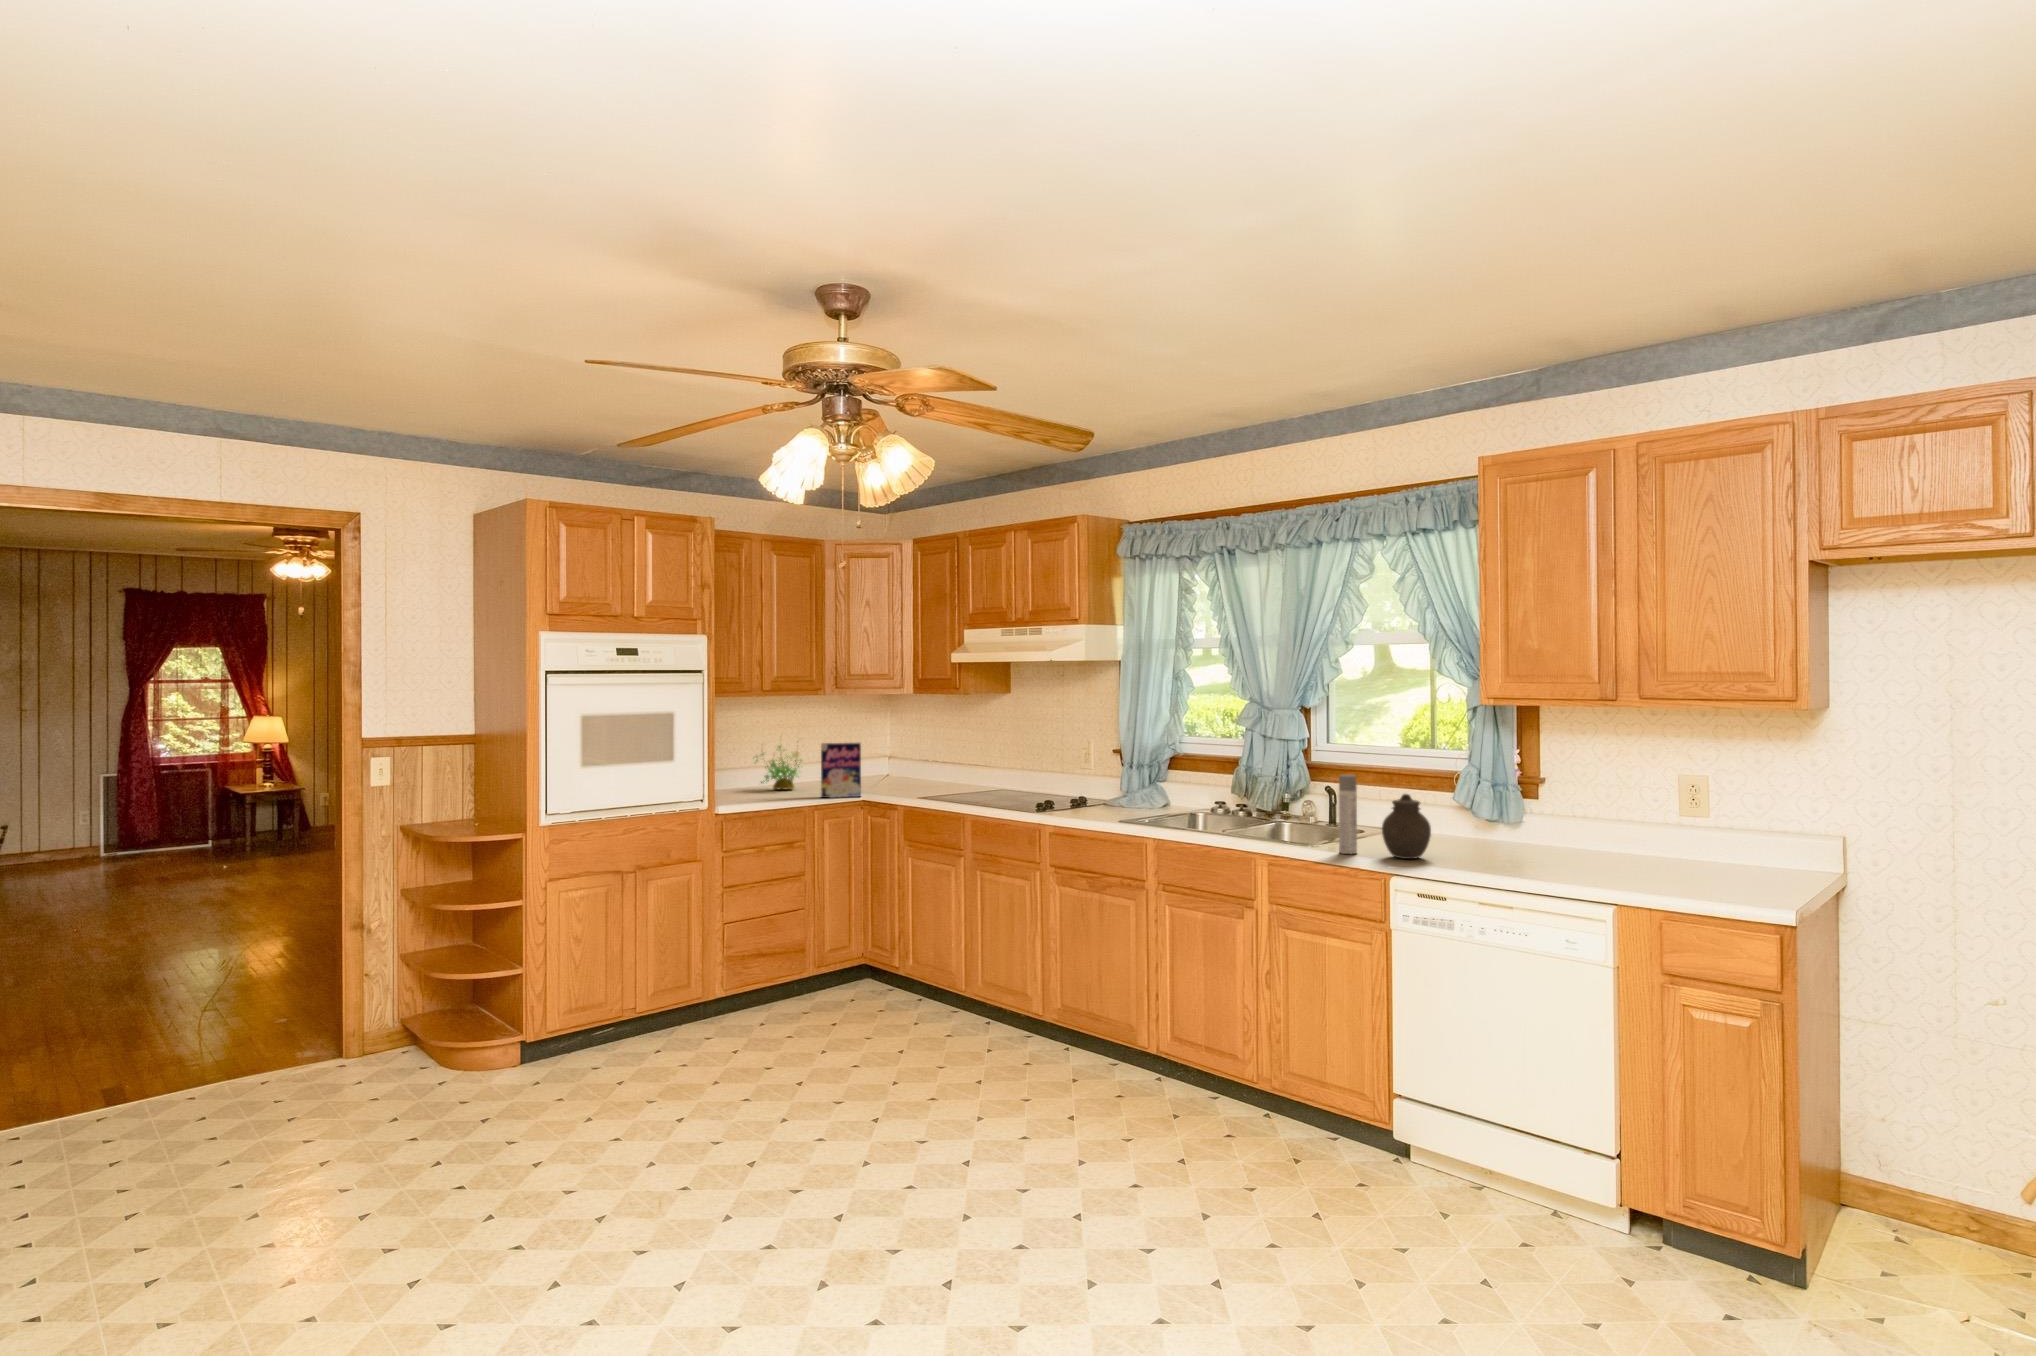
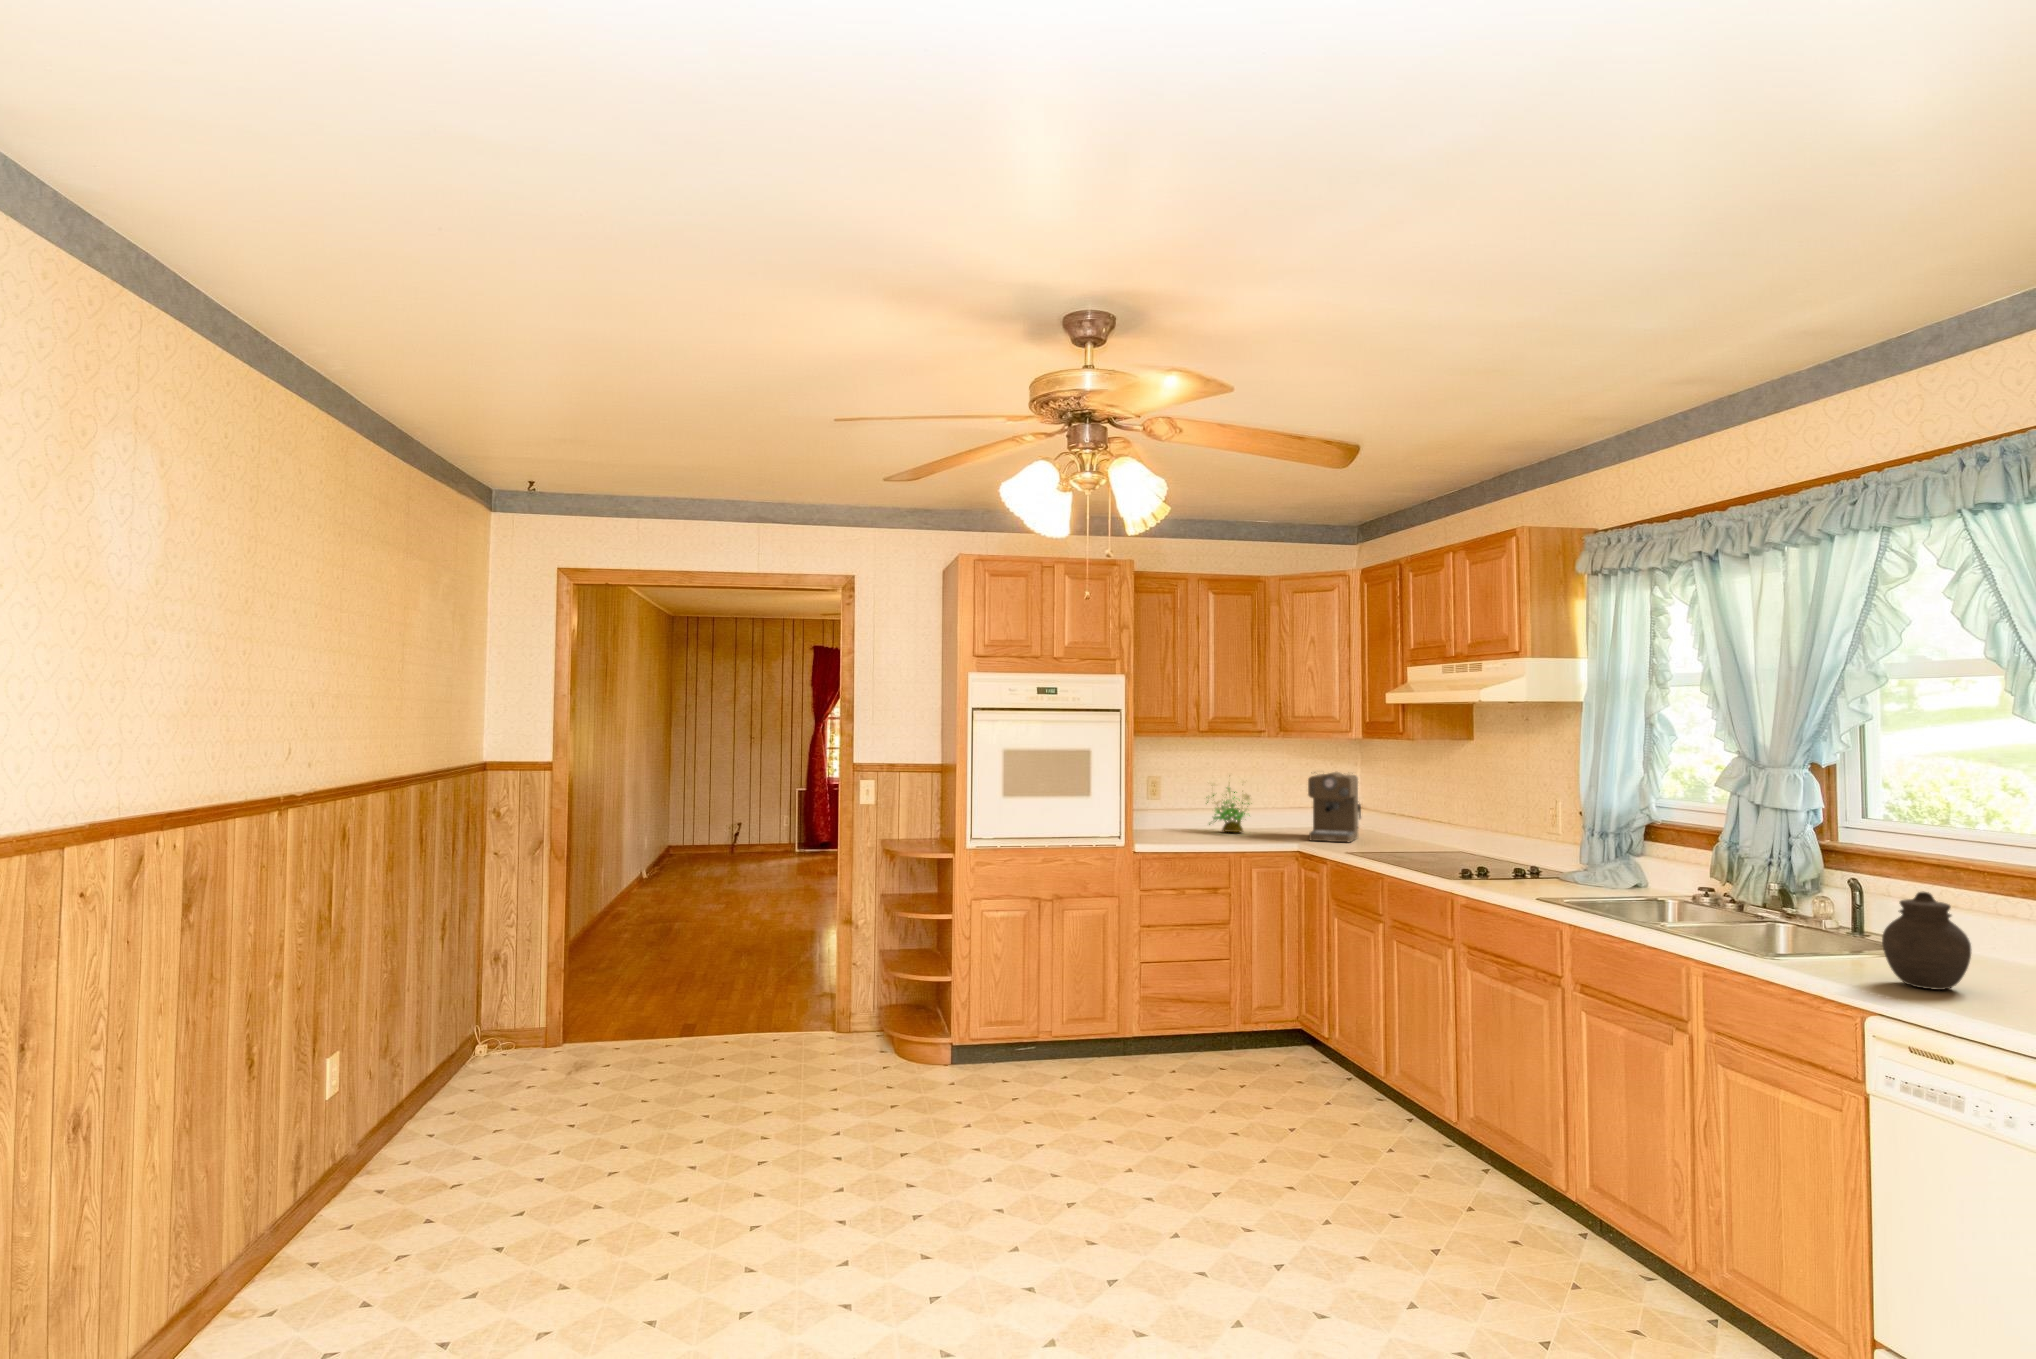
coffee maker: none [865,726,911,792] -> present [1308,772,1361,842]
cereal box: present [821,743,861,798] -> none [1255,786,1299,845]
spray bottle: present [1339,775,1357,854] -> none [1816,857,1848,971]

